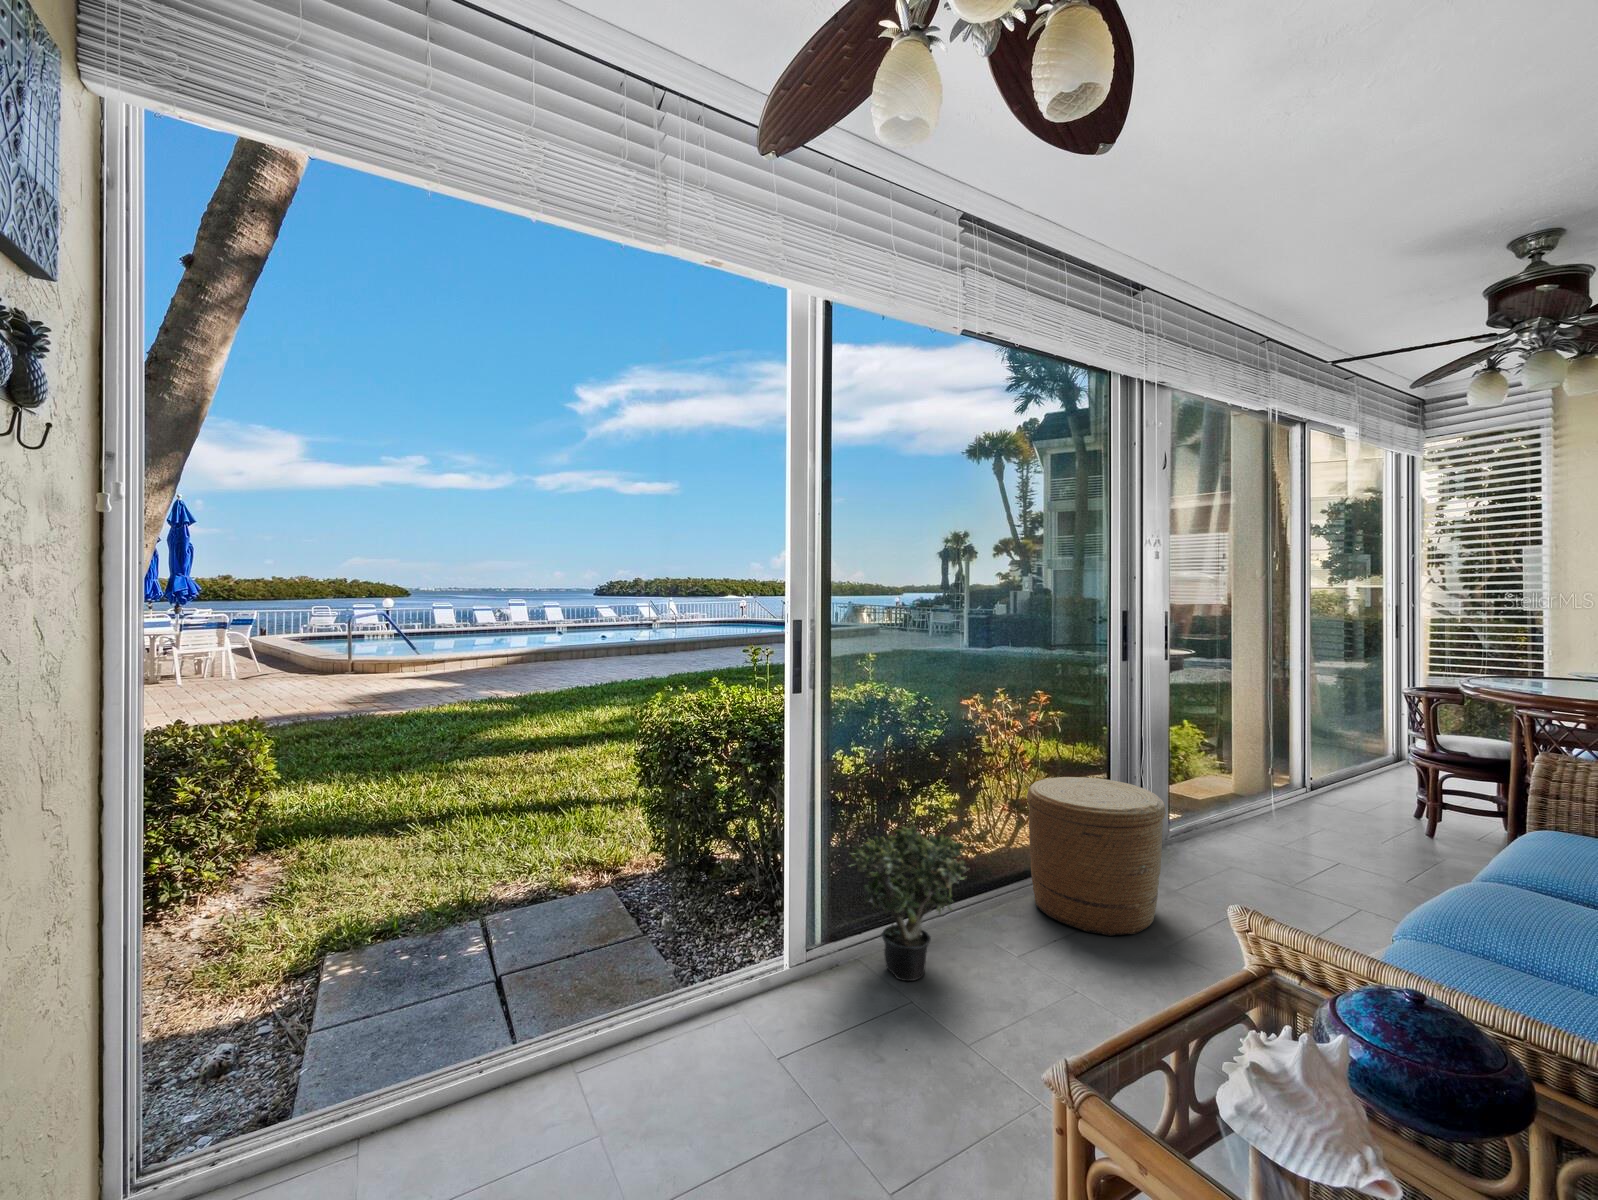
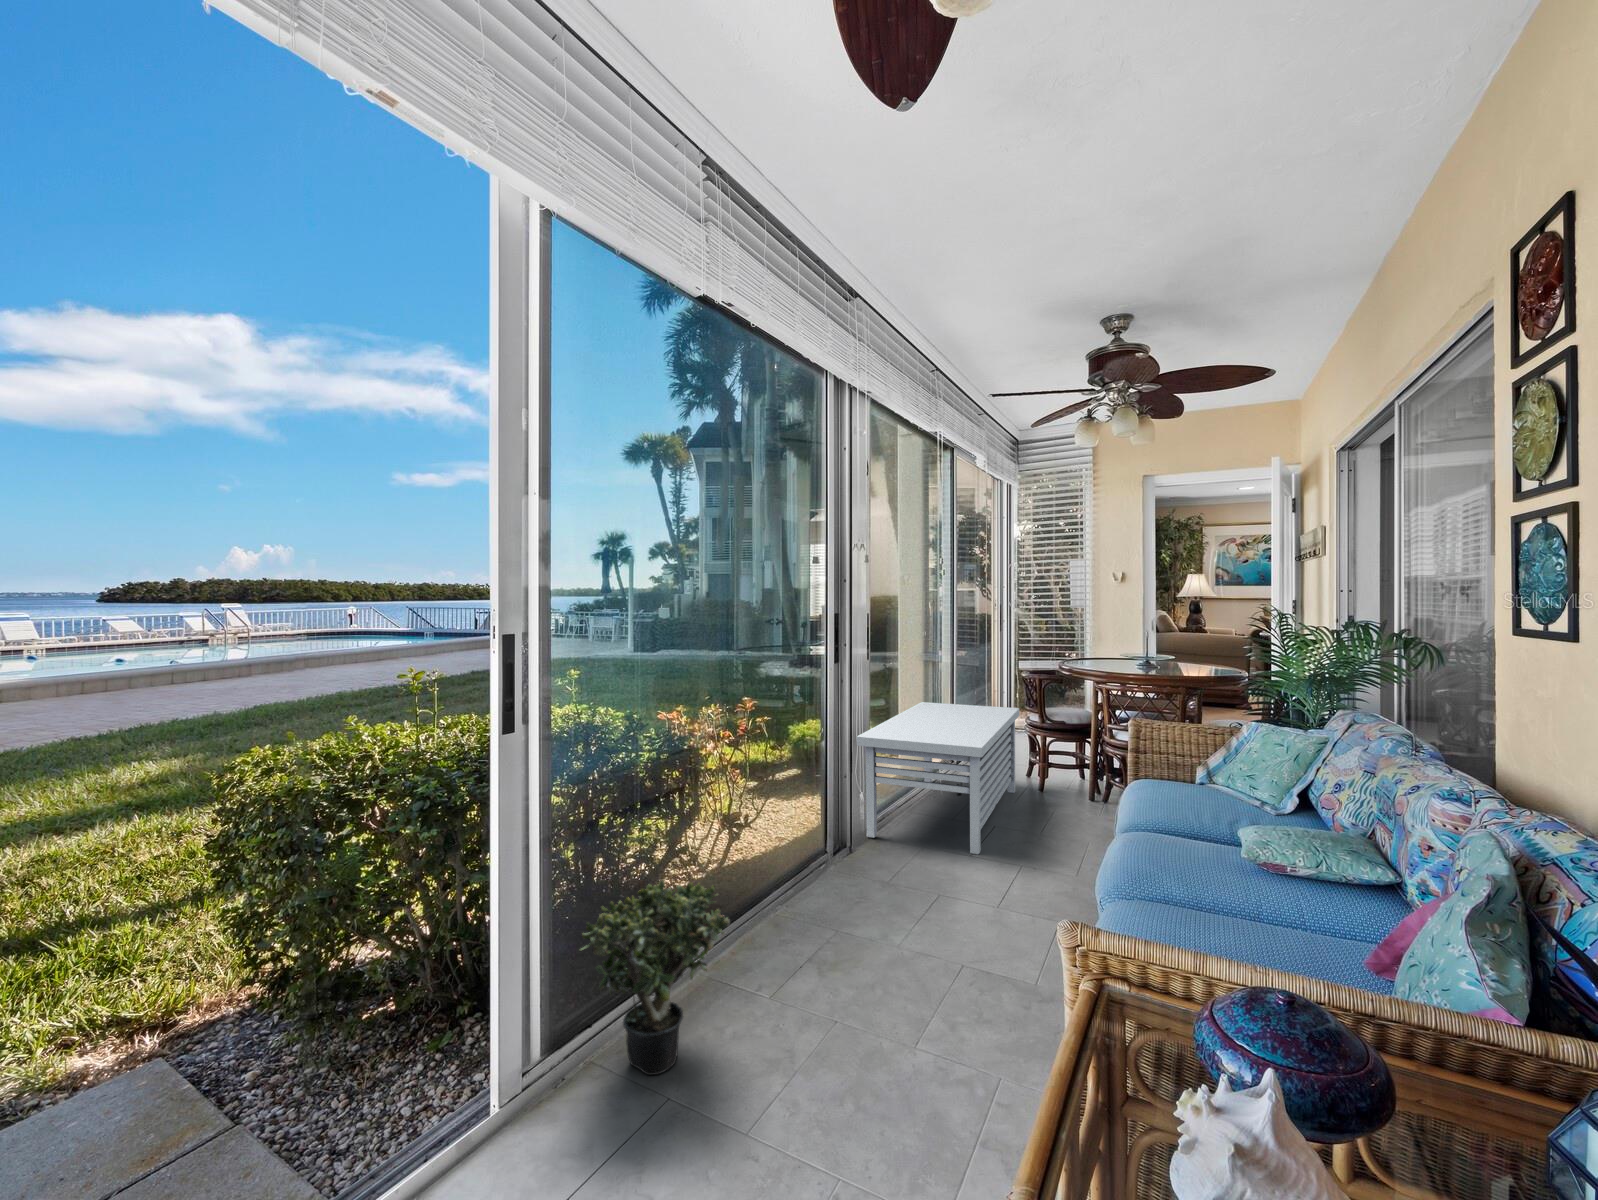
storage bench: none [1163,717,1411,891] -> present [857,702,1019,854]
woven basket: present [1027,777,1166,936] -> none [756,783,887,947]

